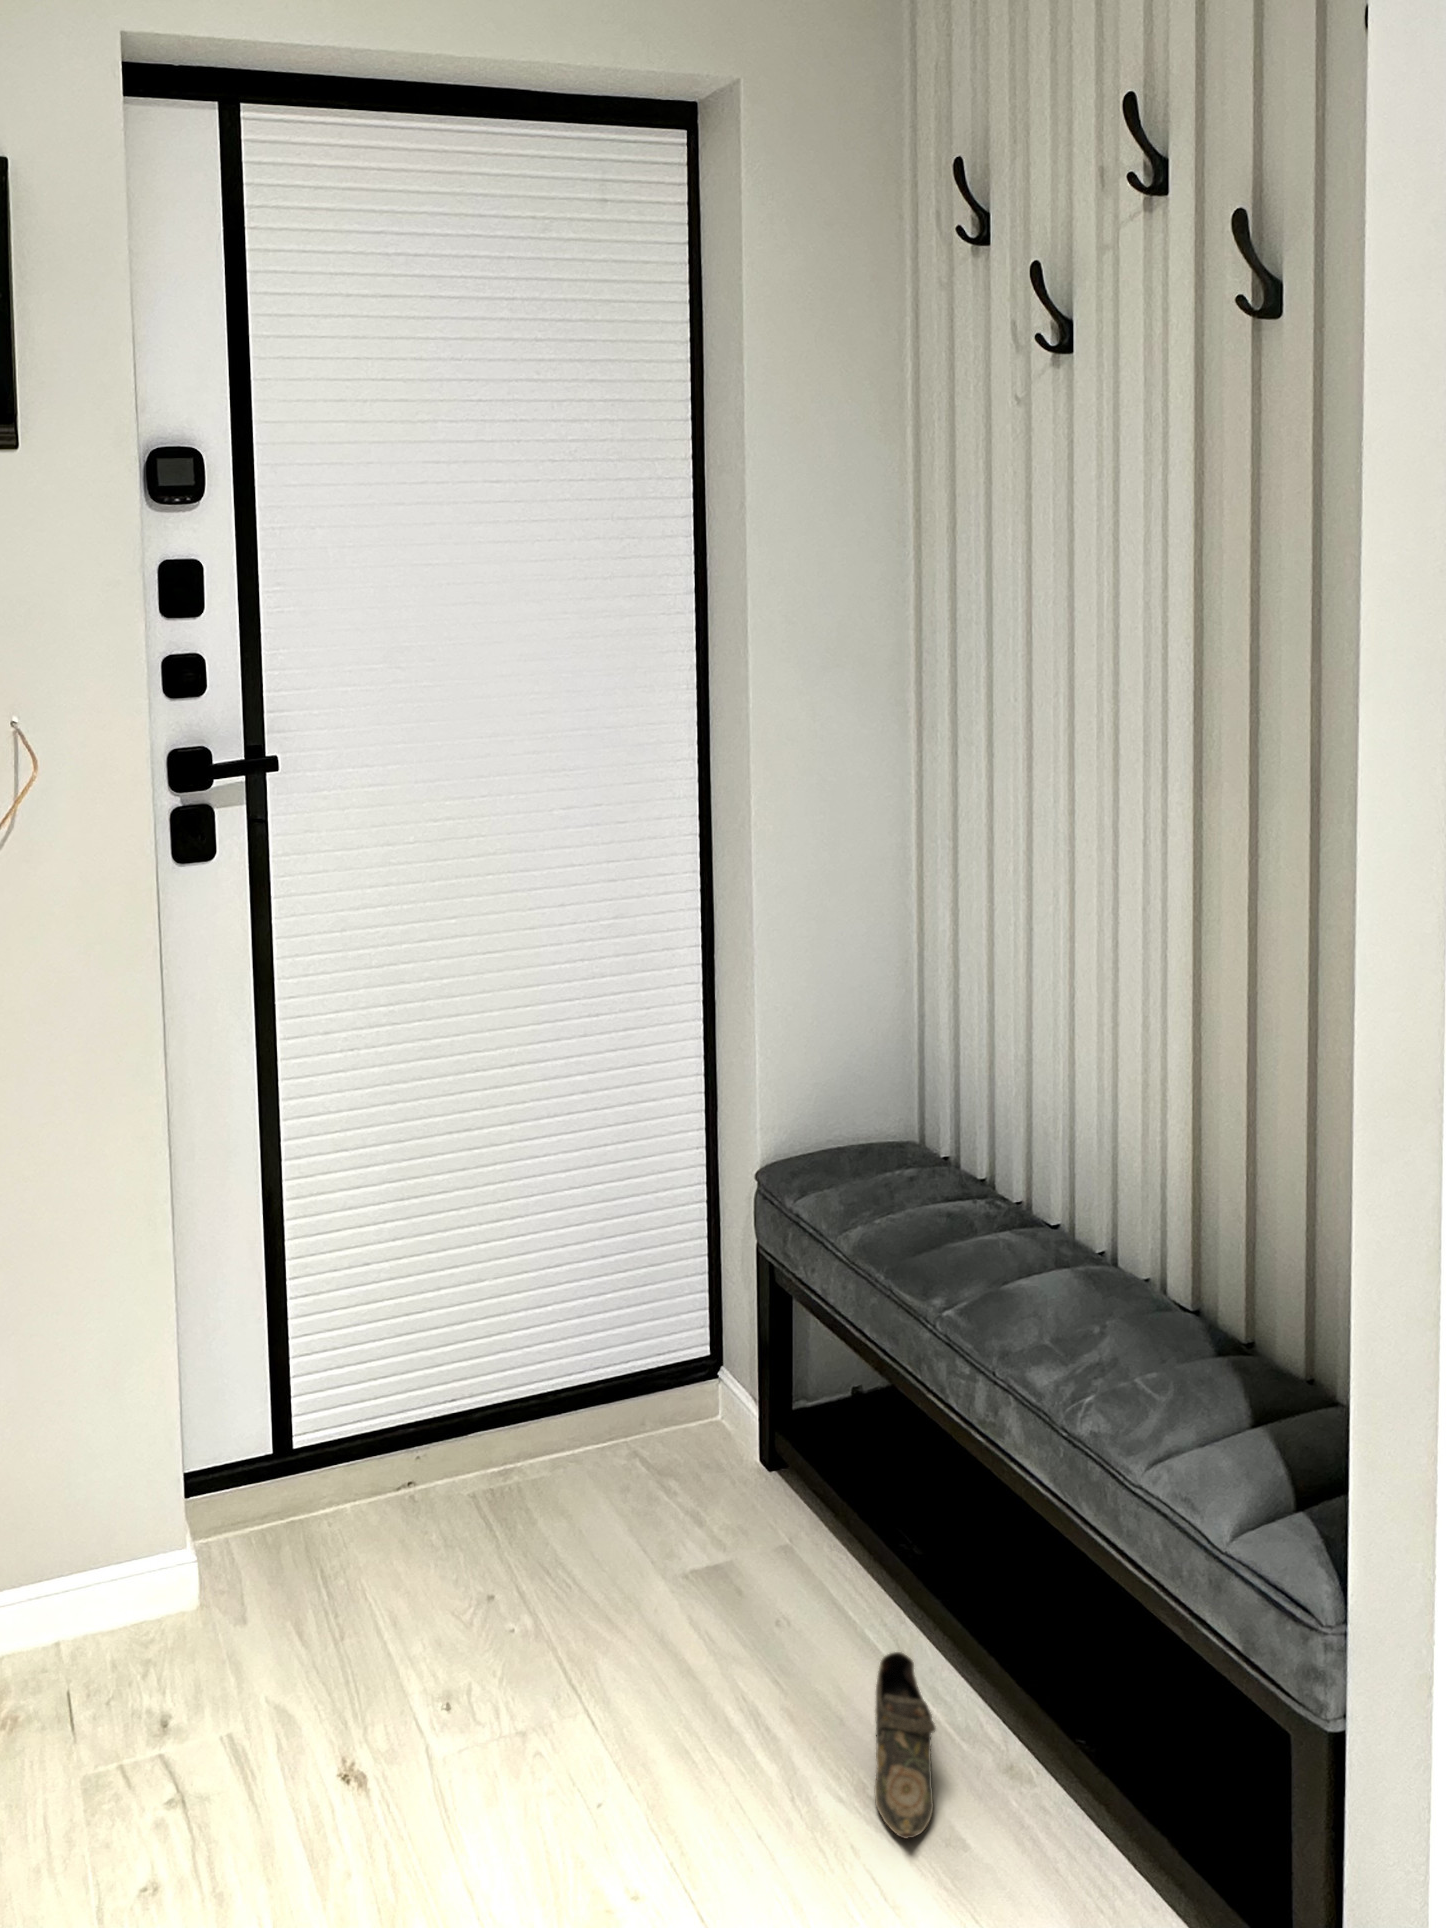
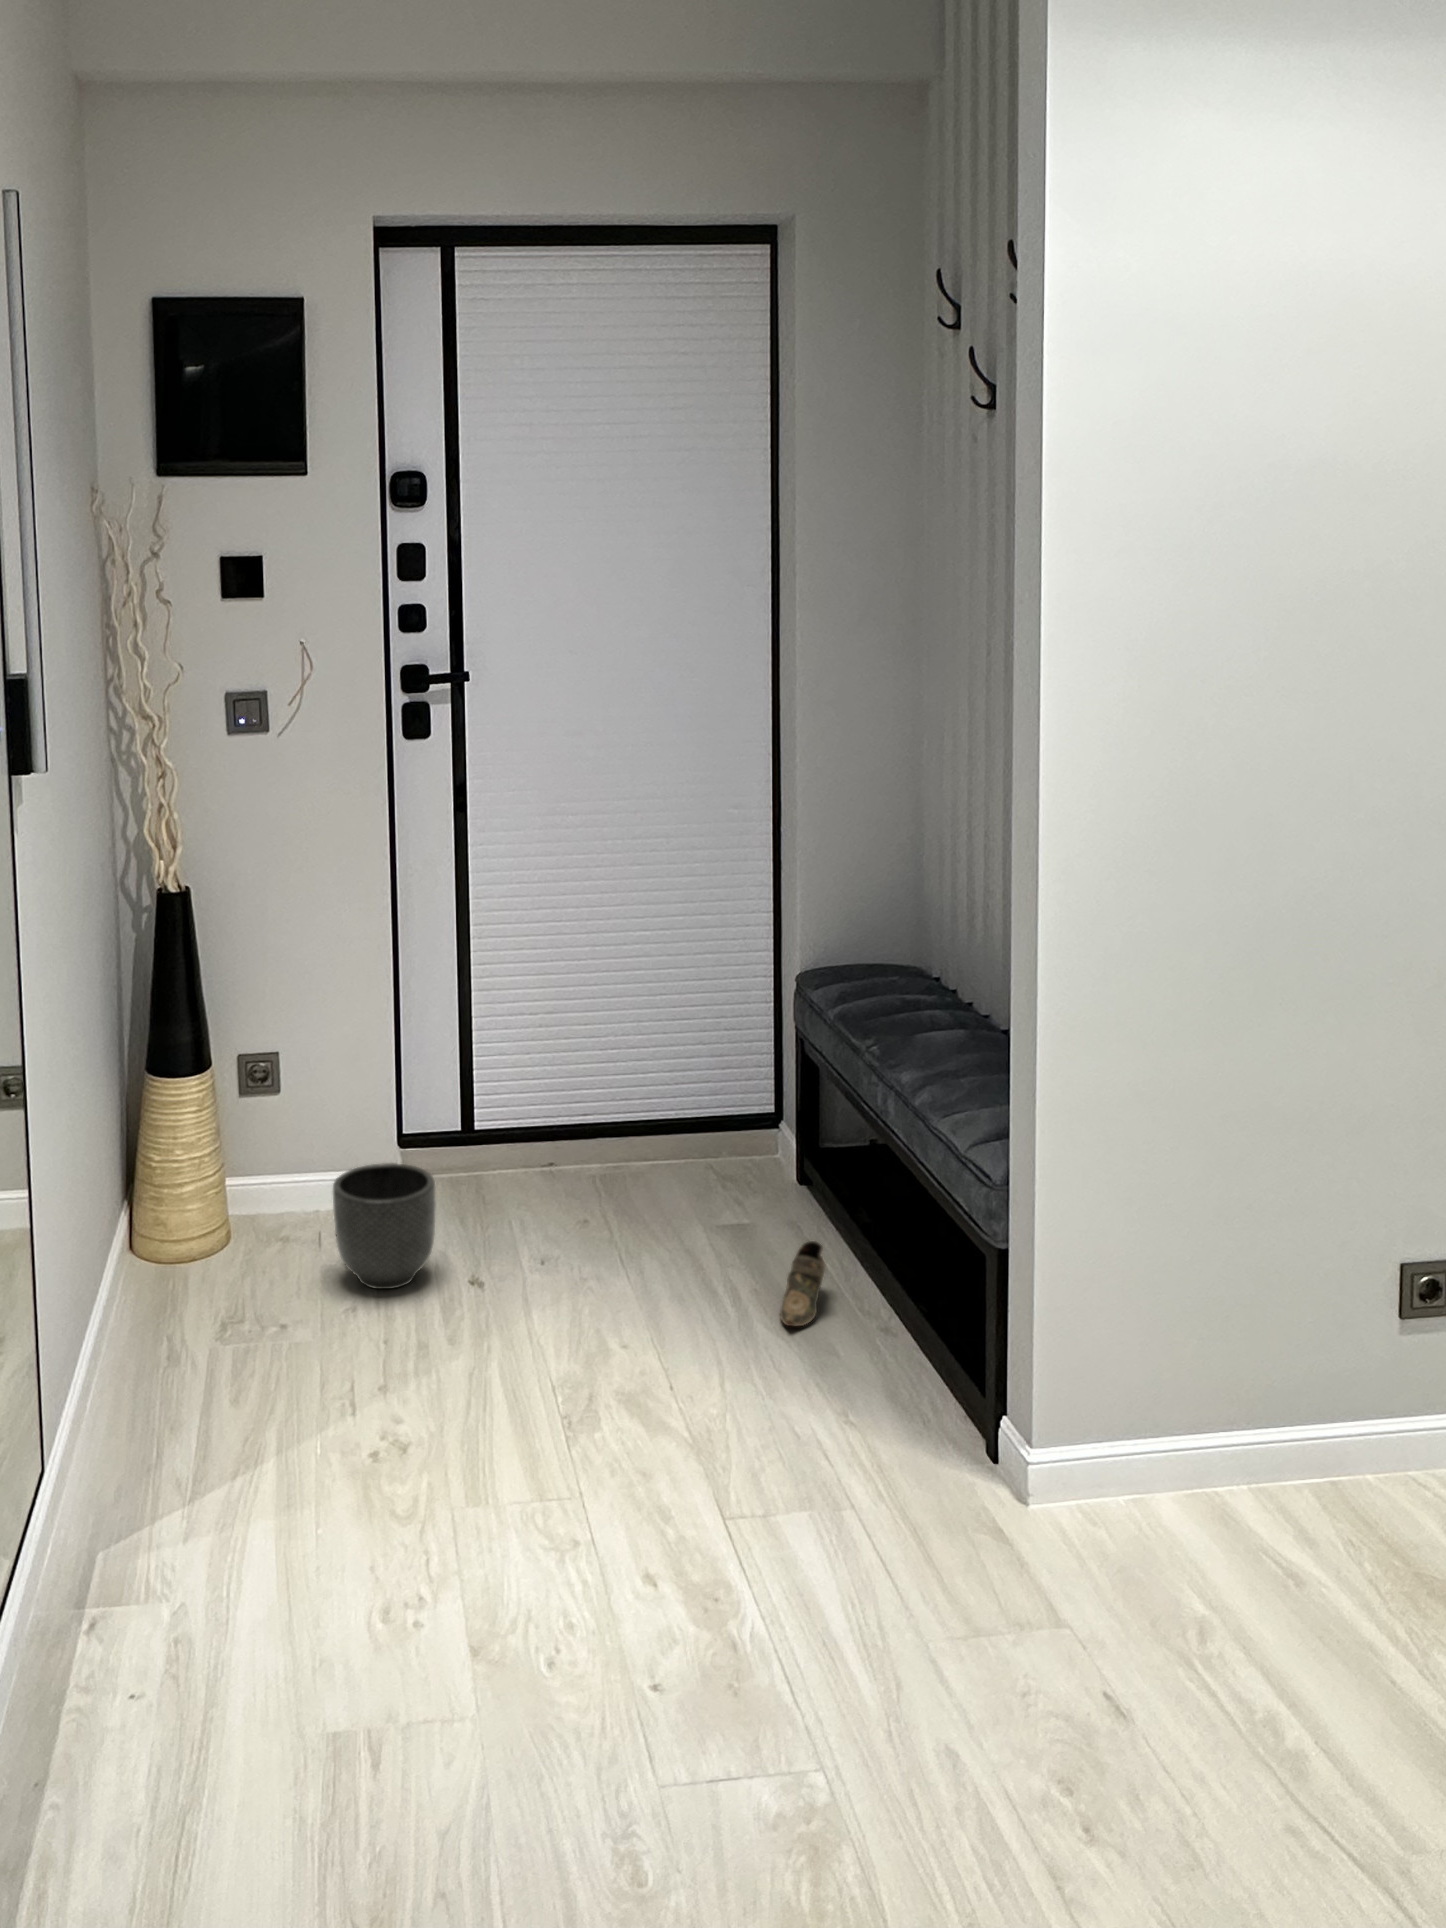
planter: none [105,1592,284,1843] -> present [333,1163,436,1289]

